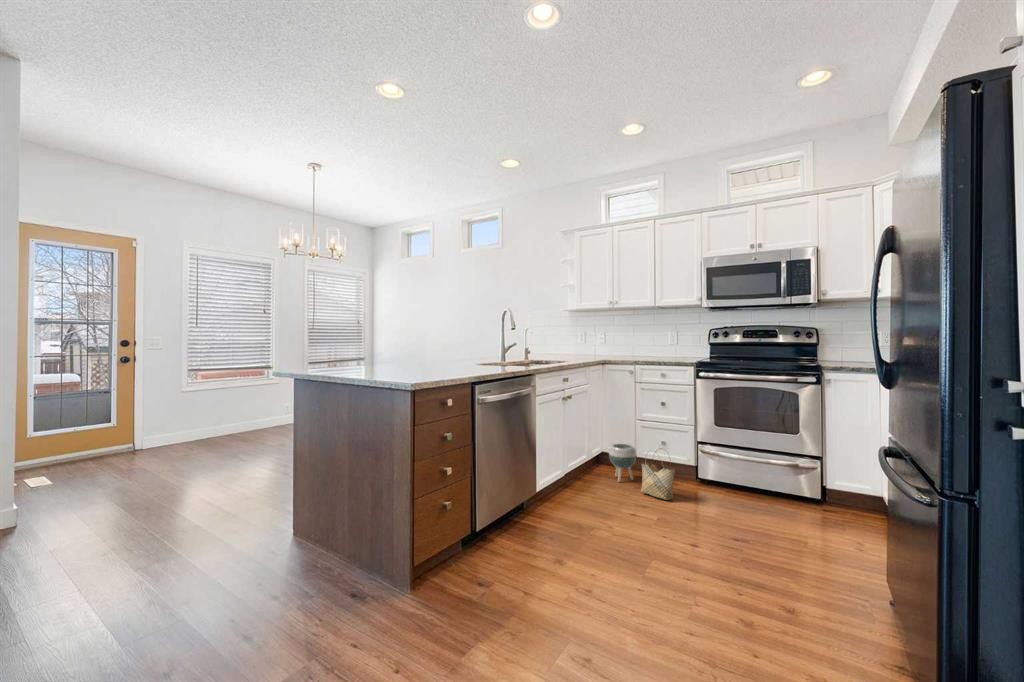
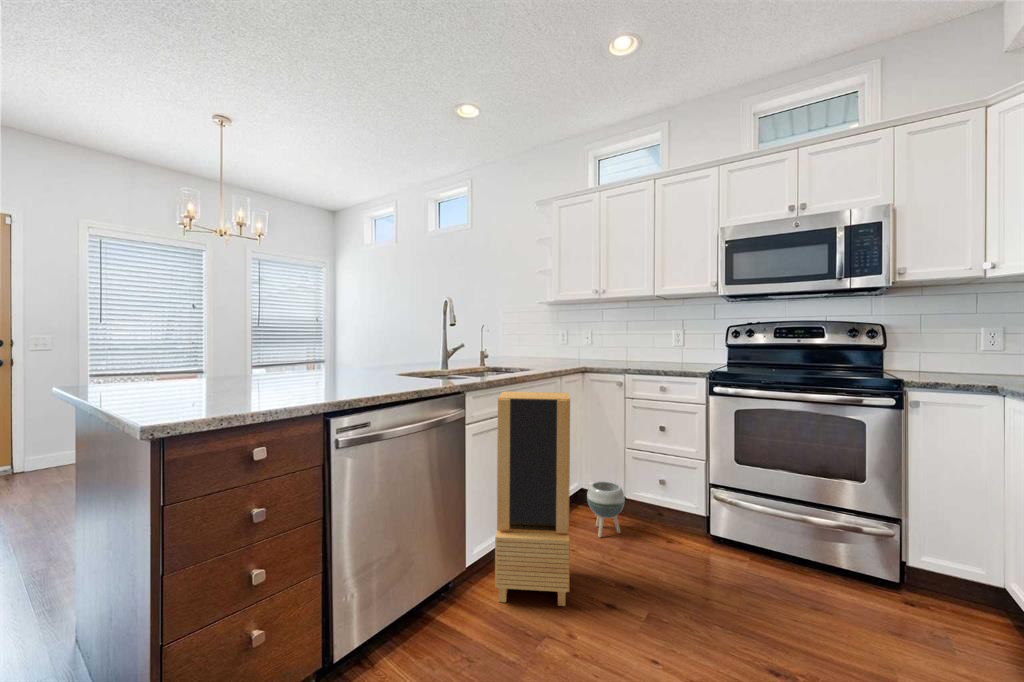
storage cabinet: none [554,375,605,514] -> present [495,391,570,606]
woven basket: present [641,463,675,500] -> none [628,497,678,577]

